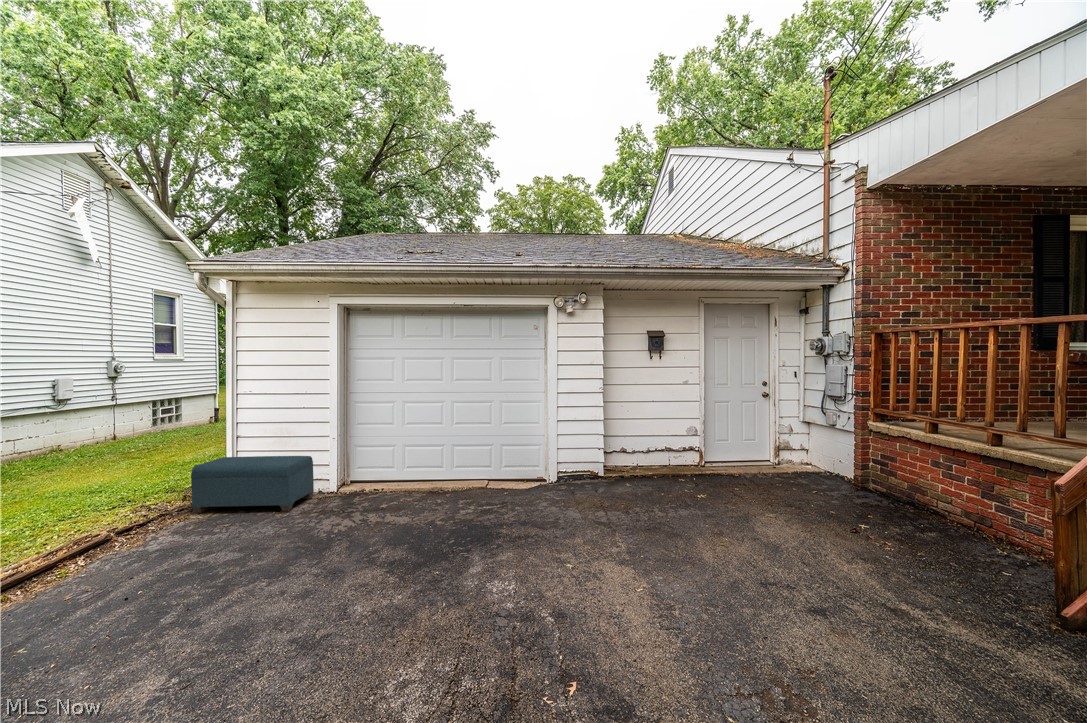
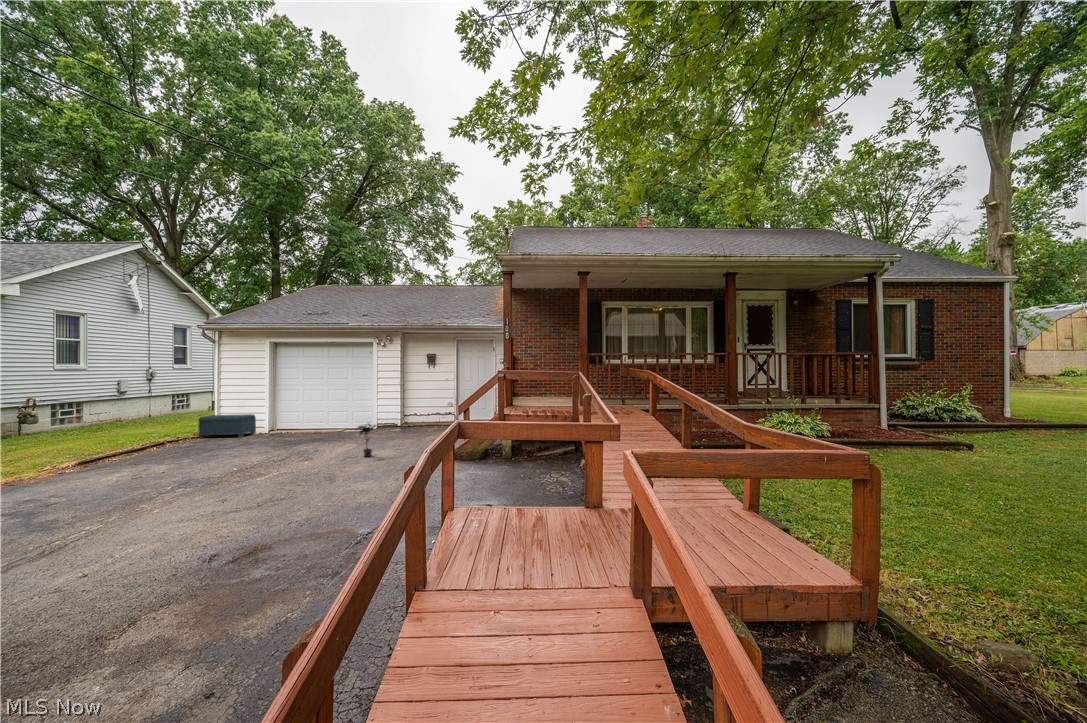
potted plant: none [753,542,814,669] -> present [357,424,376,457]

